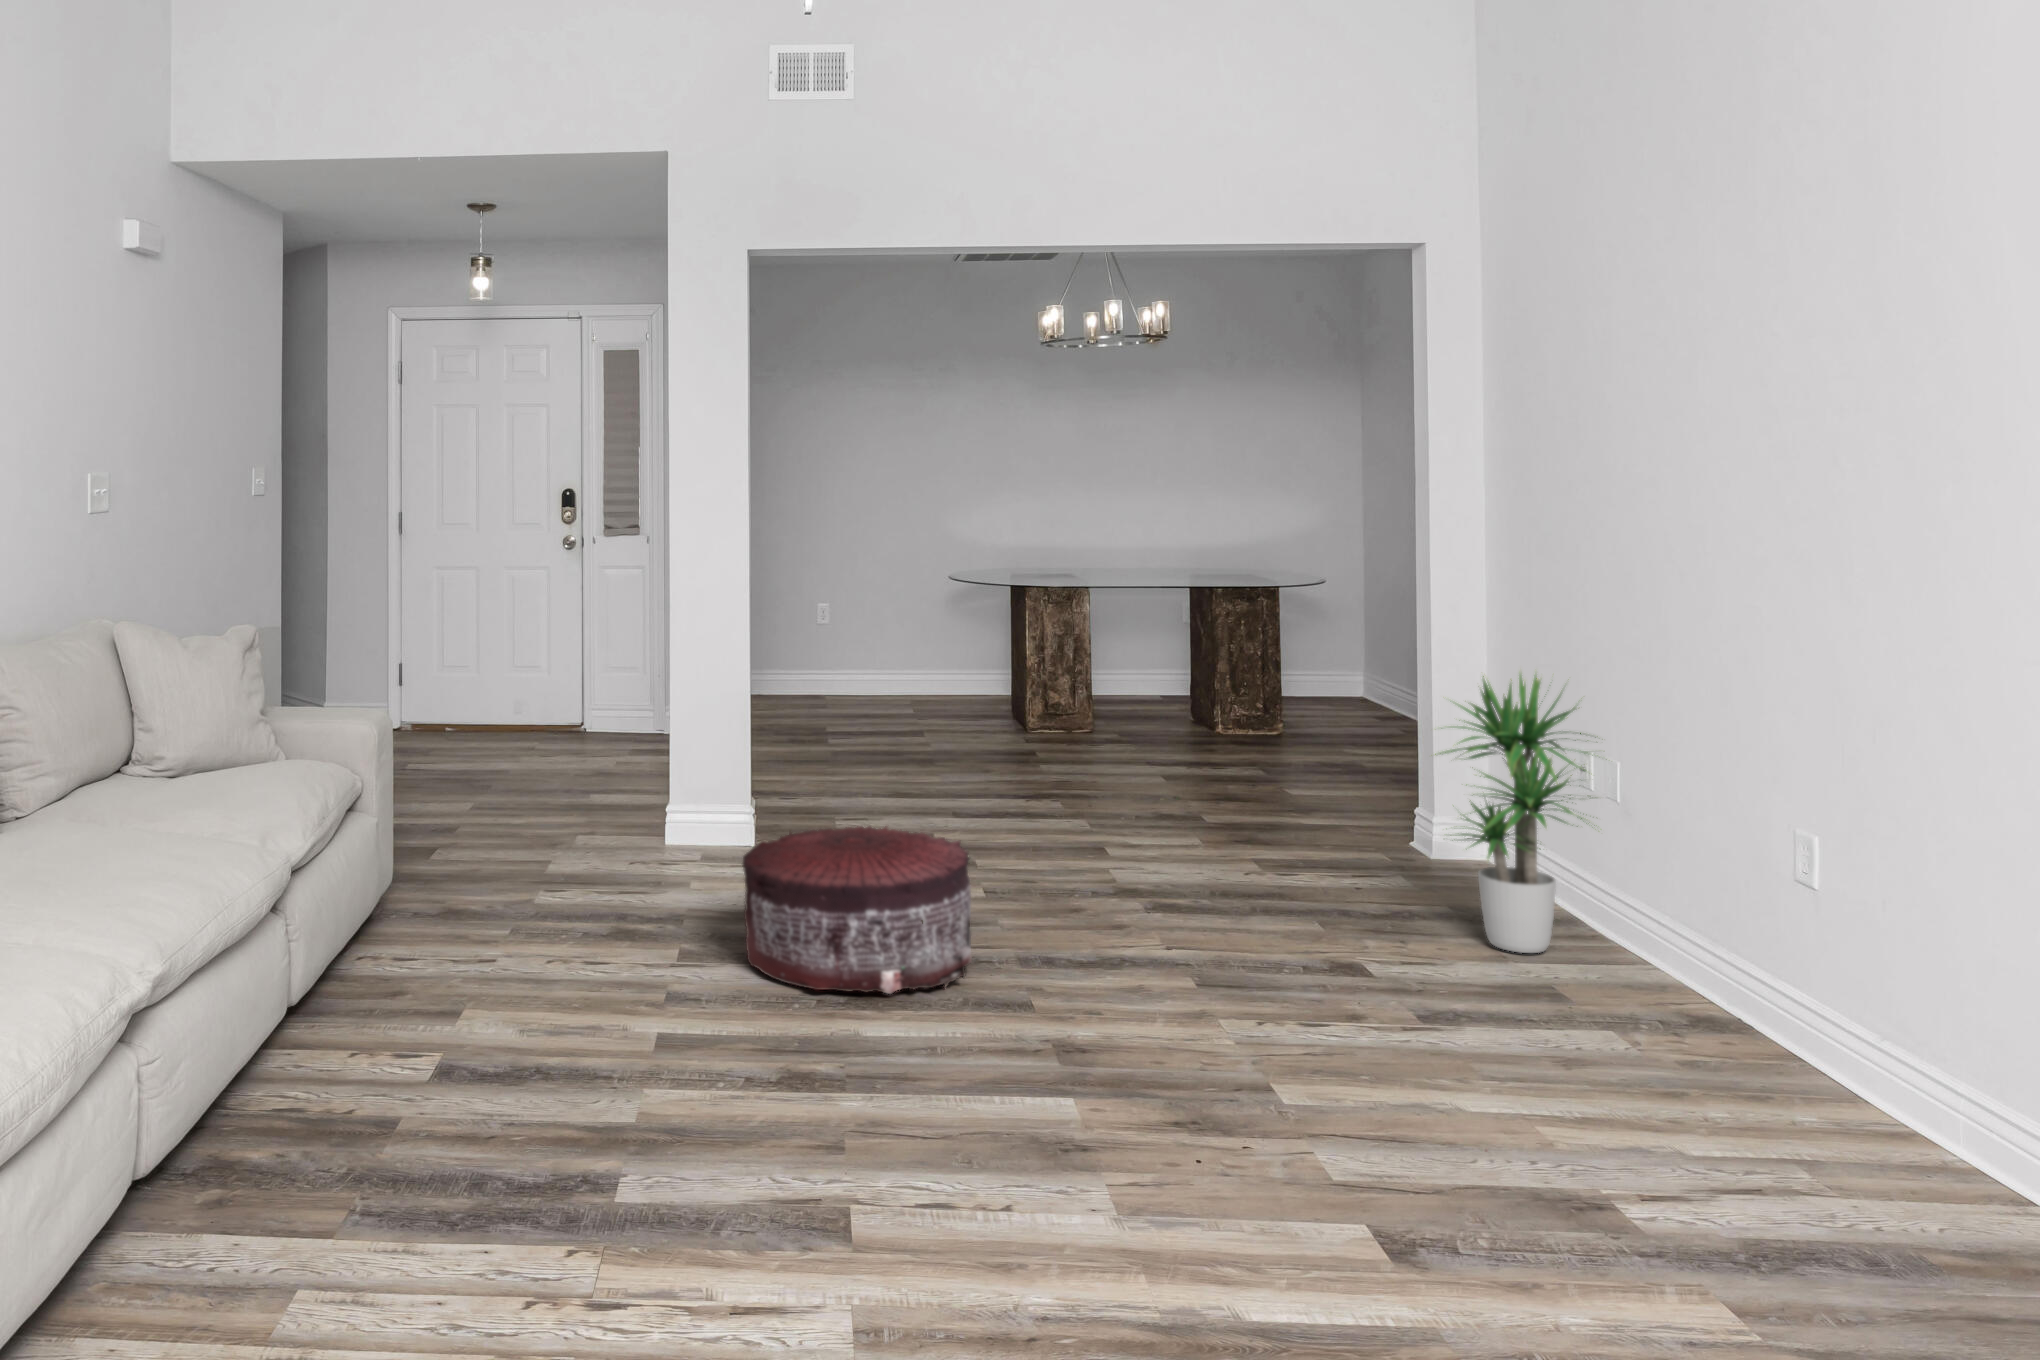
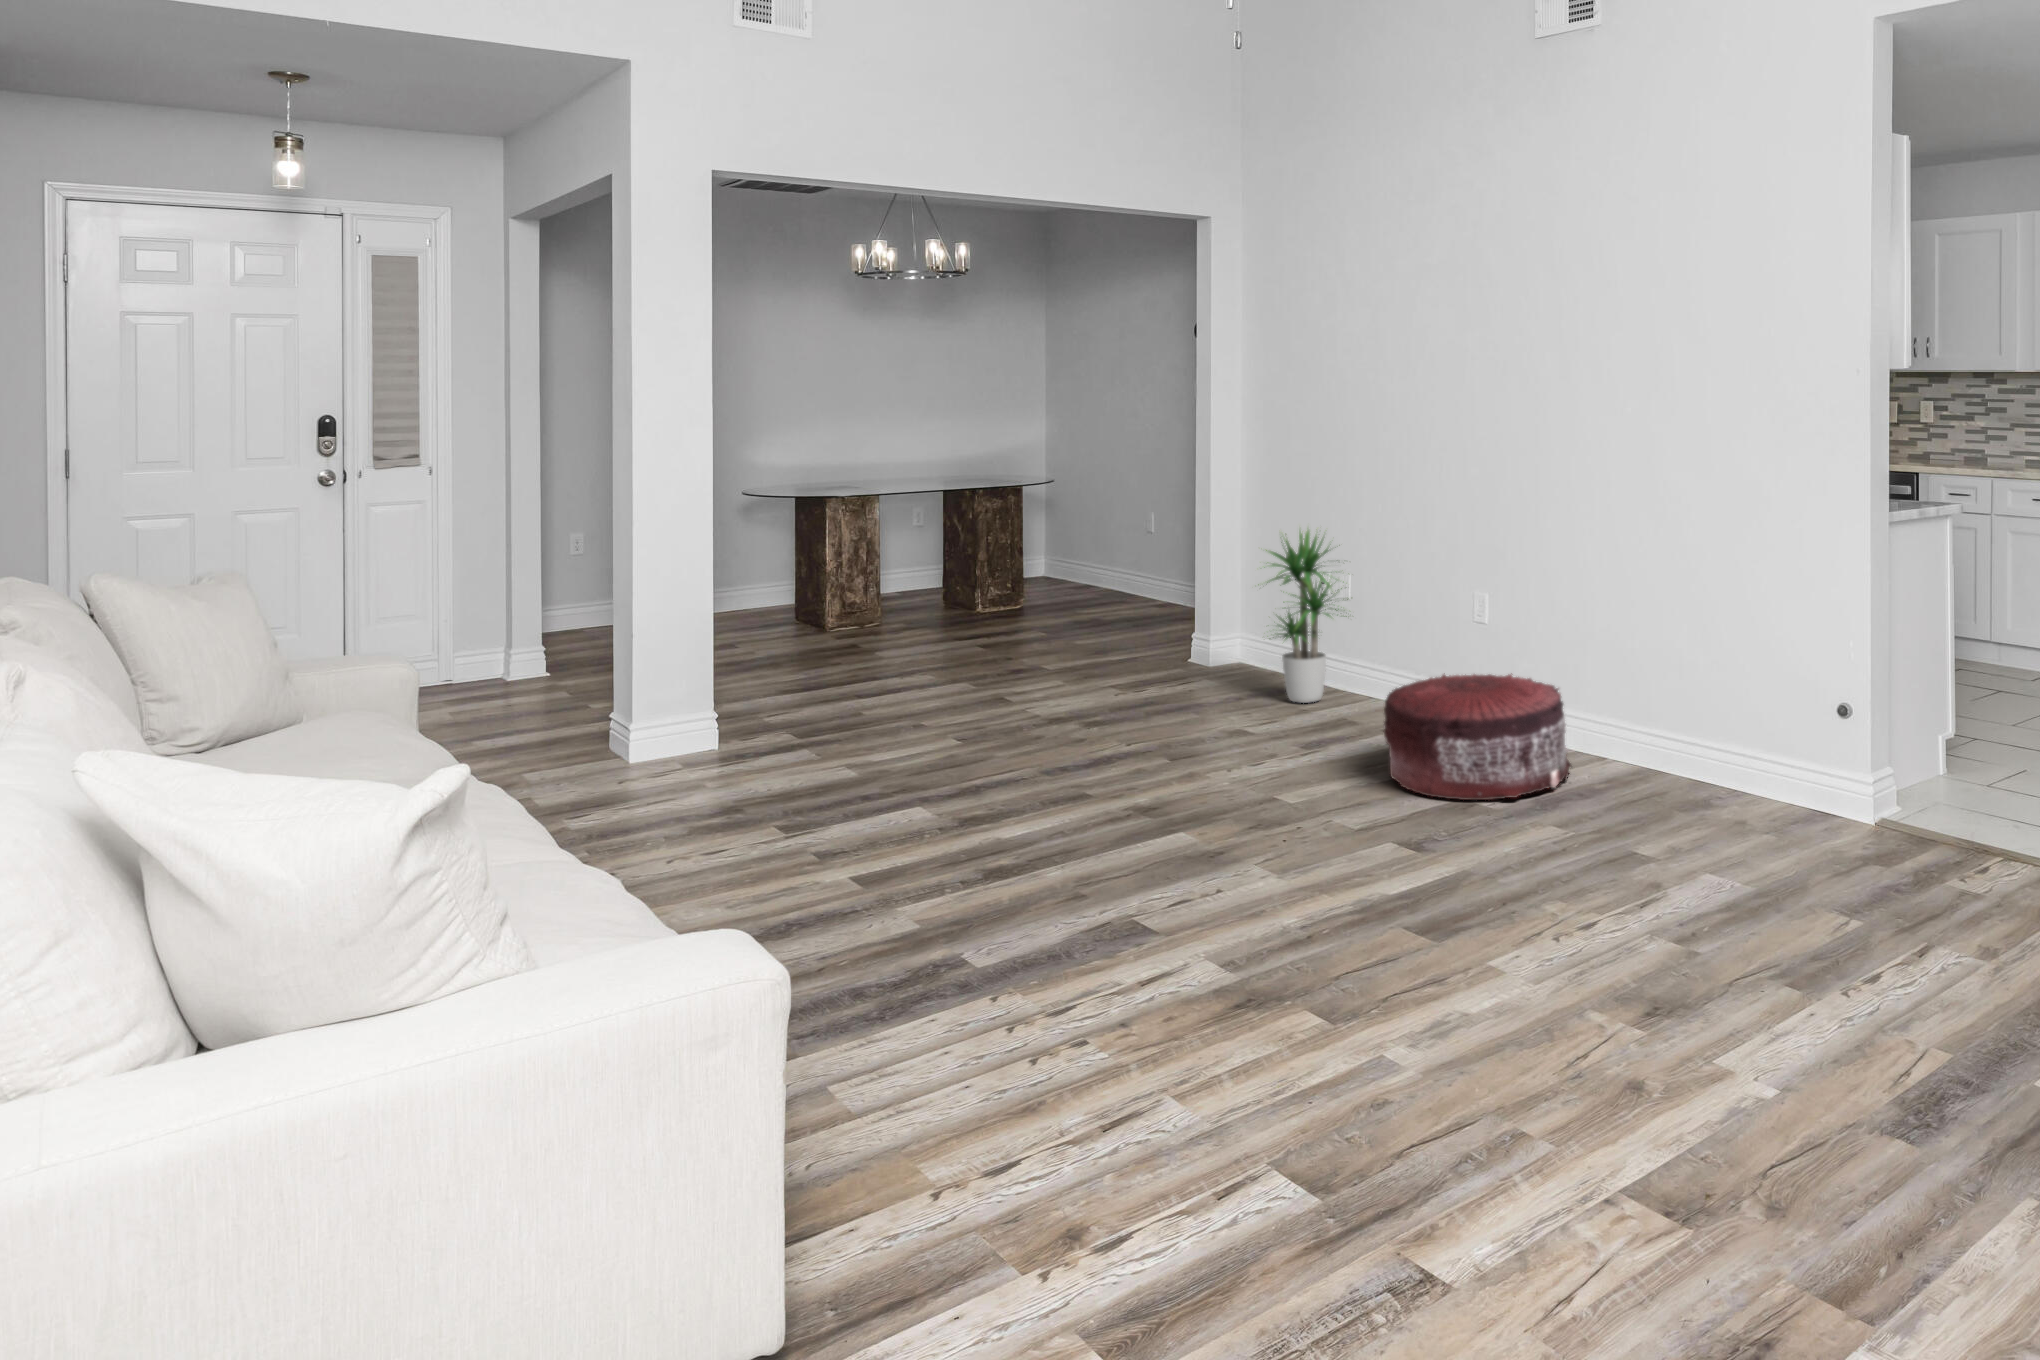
pouf: present [742,826,972,994] -> present [1383,673,1571,800]

